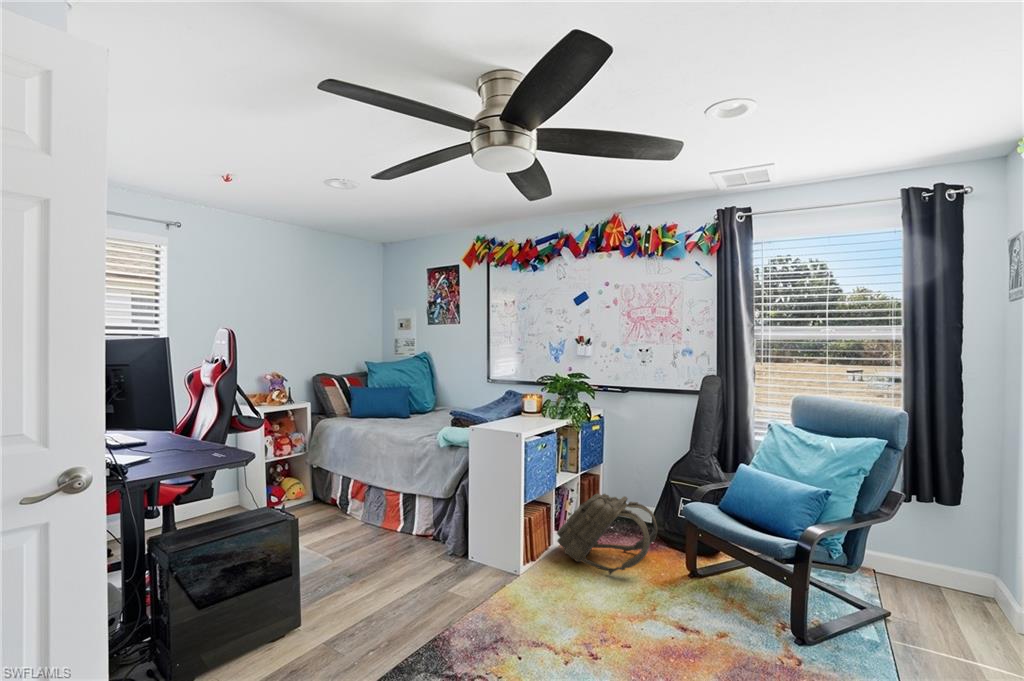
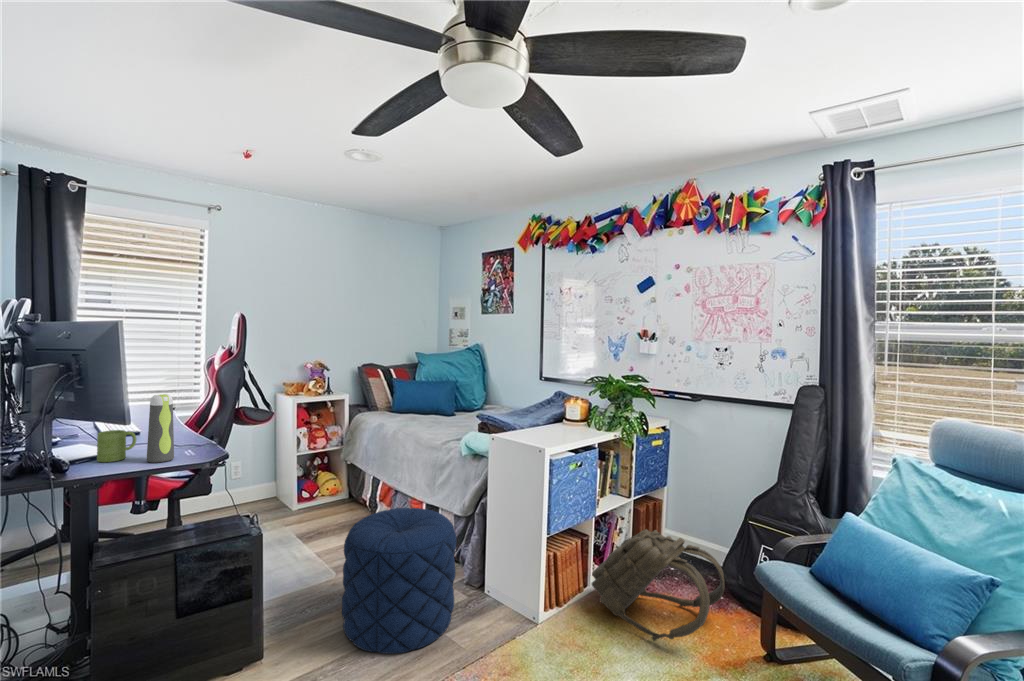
water bottle: none [206,400,228,458] -> present [147,394,174,463]
mug: none [161,433,189,460] -> present [97,430,137,462]
pouf: none [358,492,452,606] -> present [342,508,456,654]

